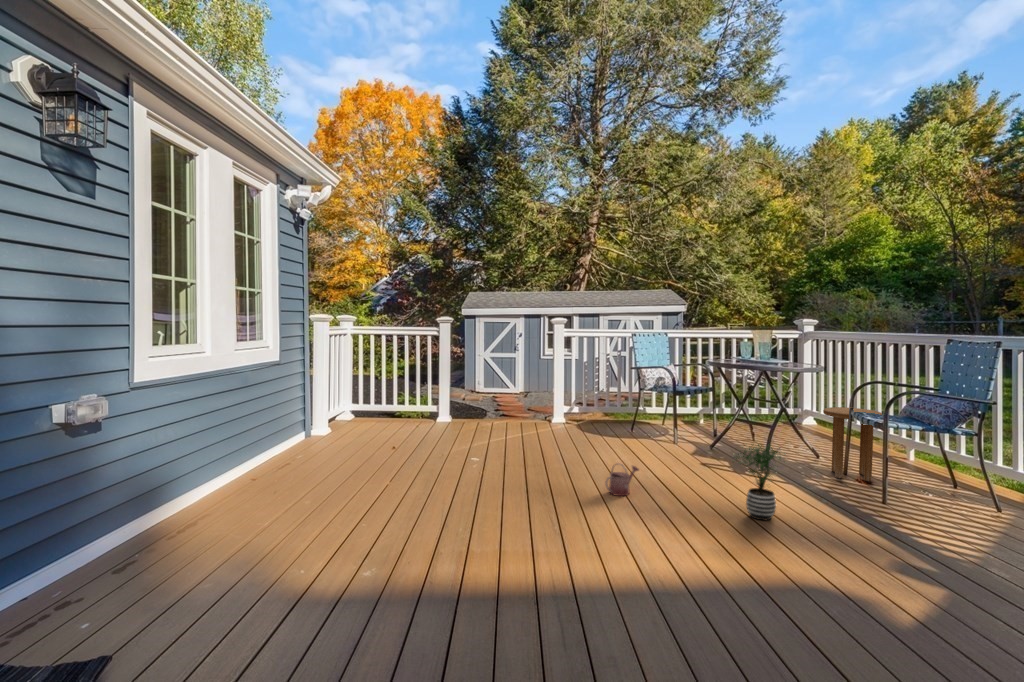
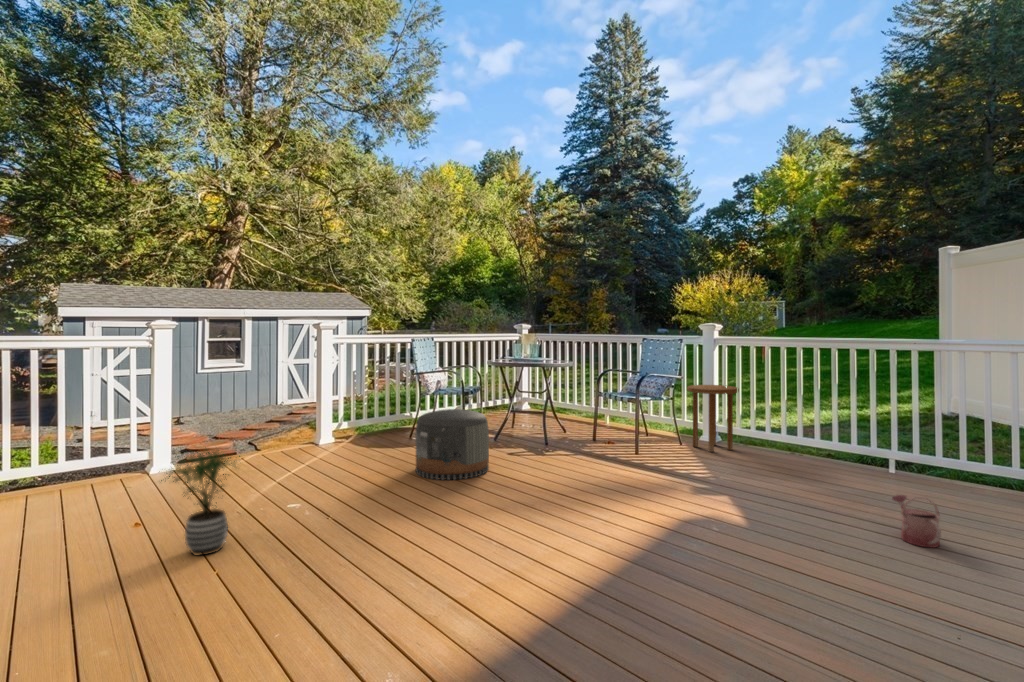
pouf: none [558,401,612,452] -> present [415,409,489,480]
potted plant: present [735,444,786,520] -> present [161,450,240,555]
watering can: present [605,464,639,496] -> present [892,495,941,548]

